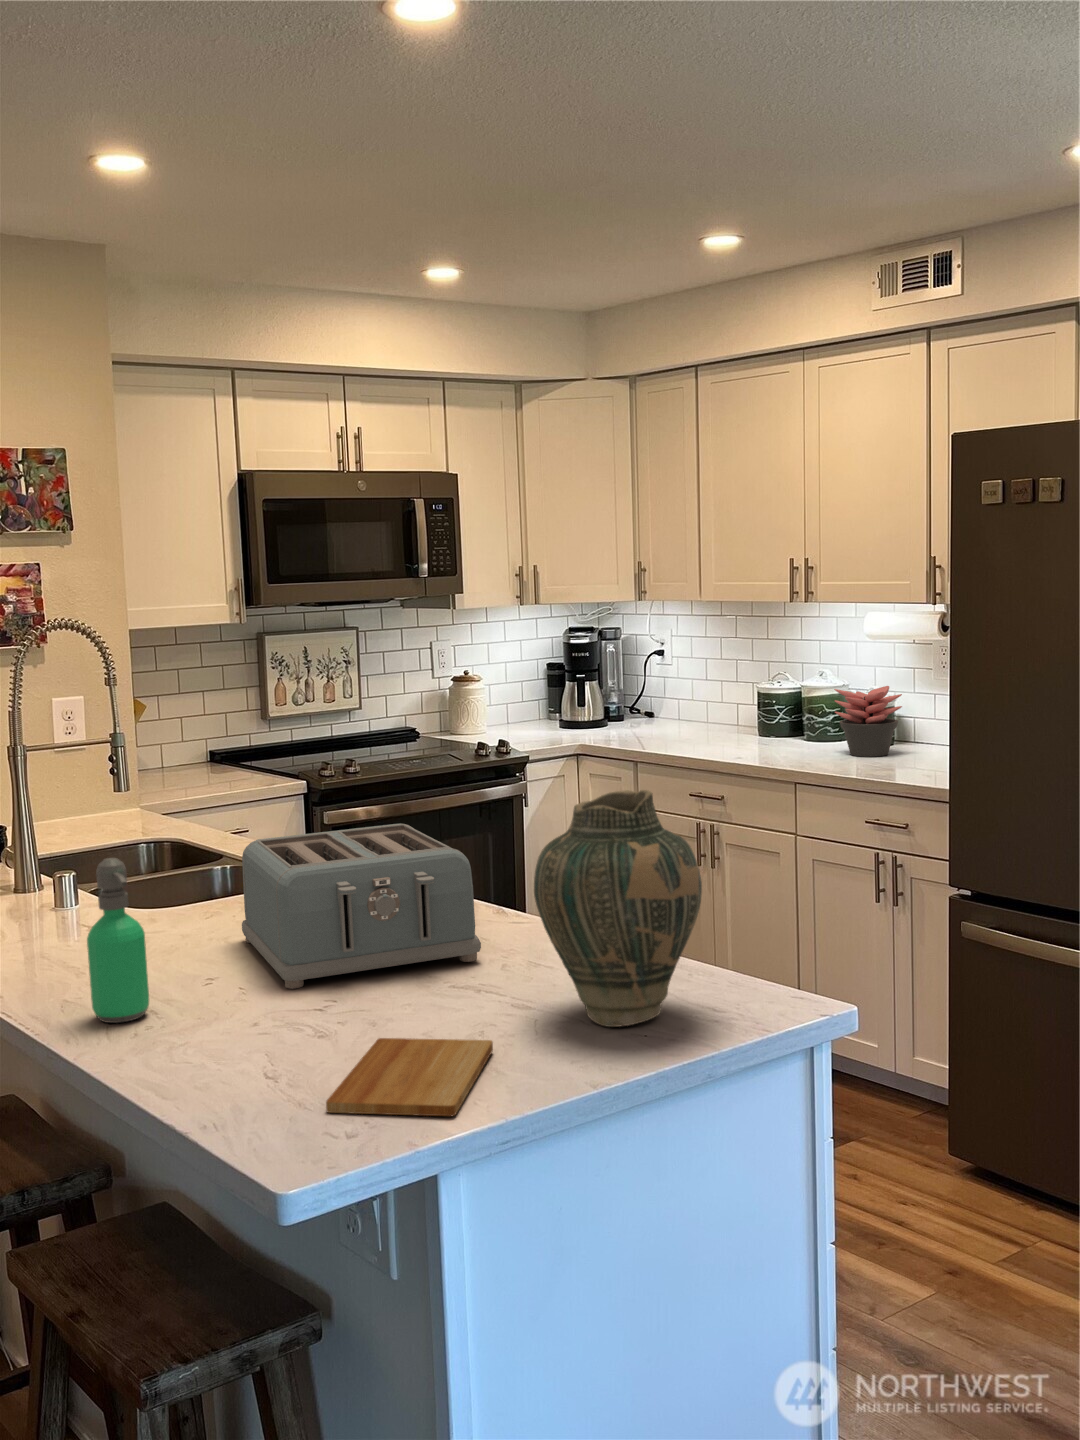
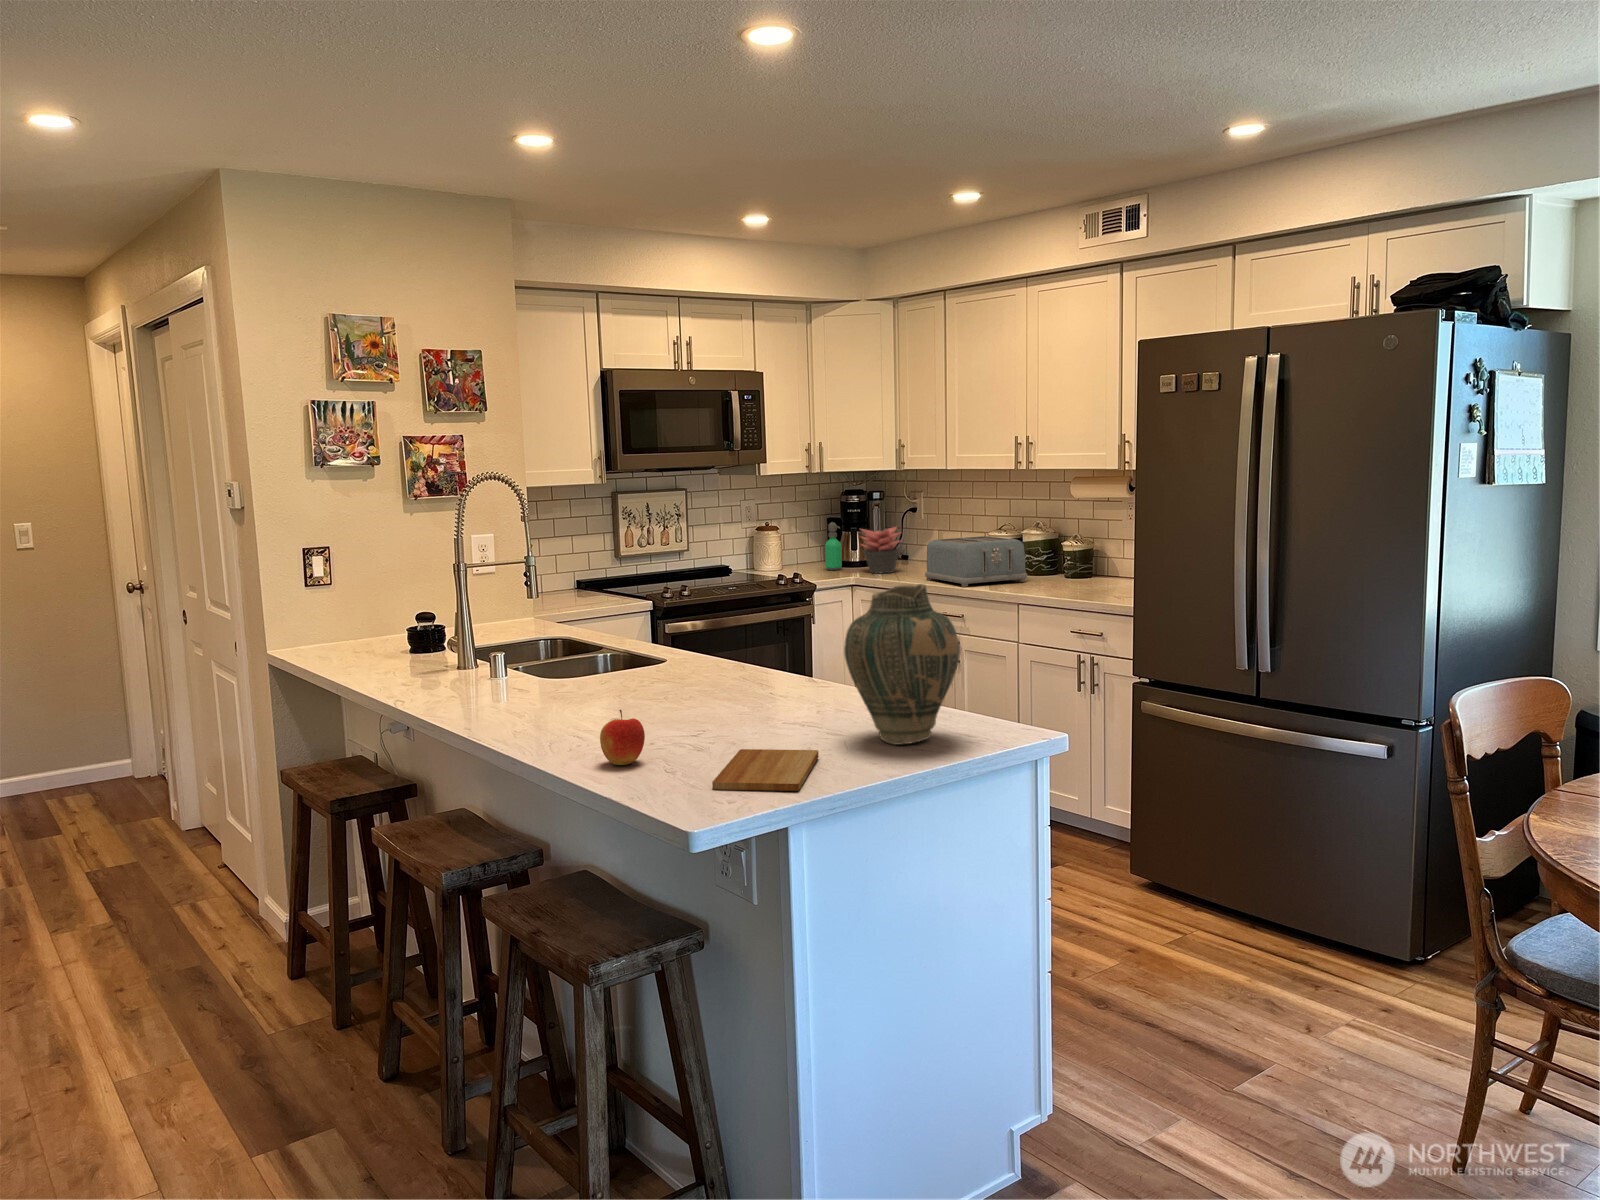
succulent plant: present [834,686,902,757] -> present [861,527,901,573]
toaster: present [242,824,481,989] -> present [925,536,1027,587]
soap dispenser: present [87,858,149,1023] -> present [825,522,842,570]
apple: none [169,982,236,1066] -> present [600,710,645,765]

